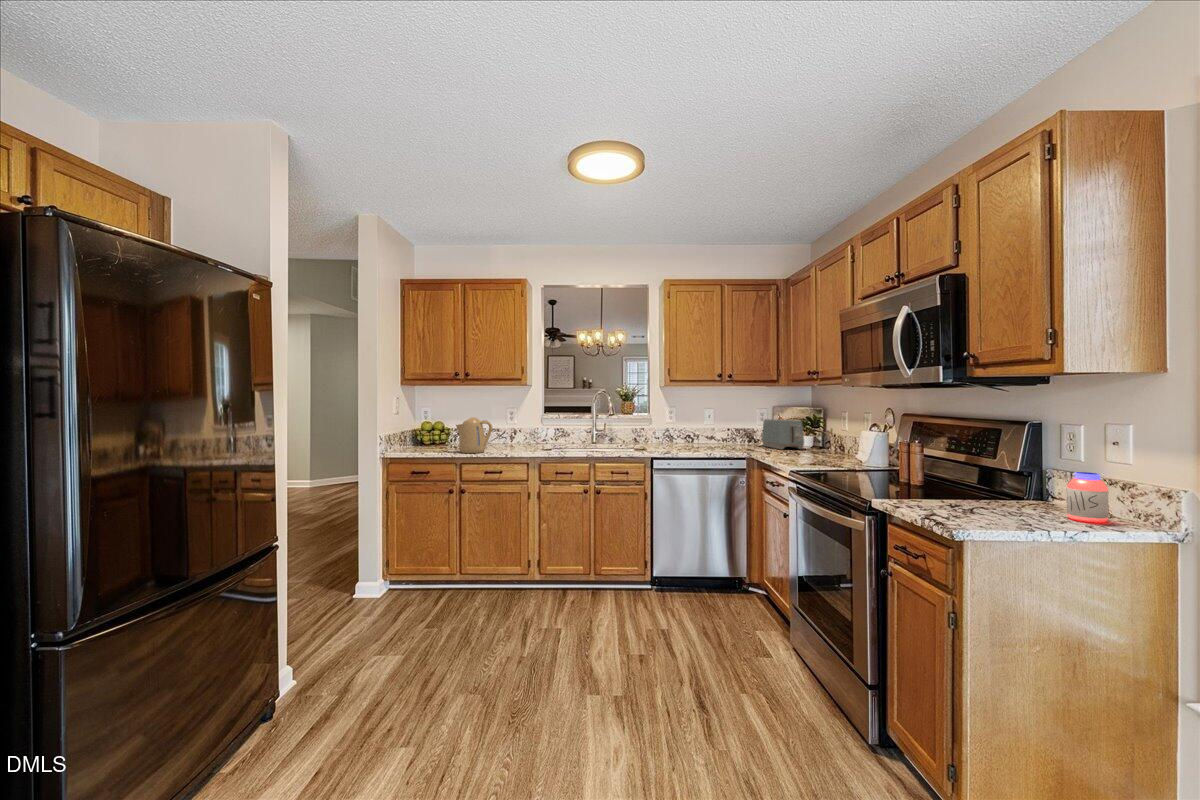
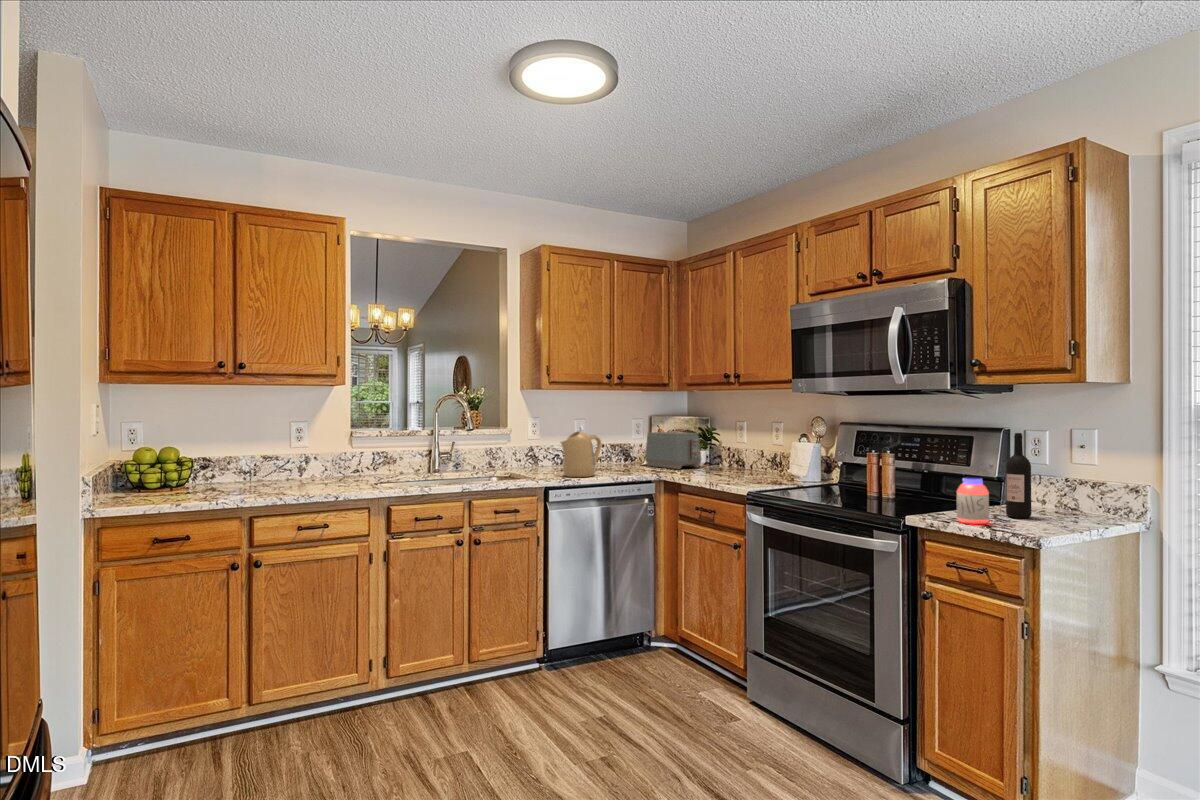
kettle: present [456,417,492,453] -> present [561,431,601,477]
wine bottle: none [997,425,1027,514] -> present [1006,433,1031,518]
jar: present [1066,472,1108,523] -> present [957,478,989,524]

